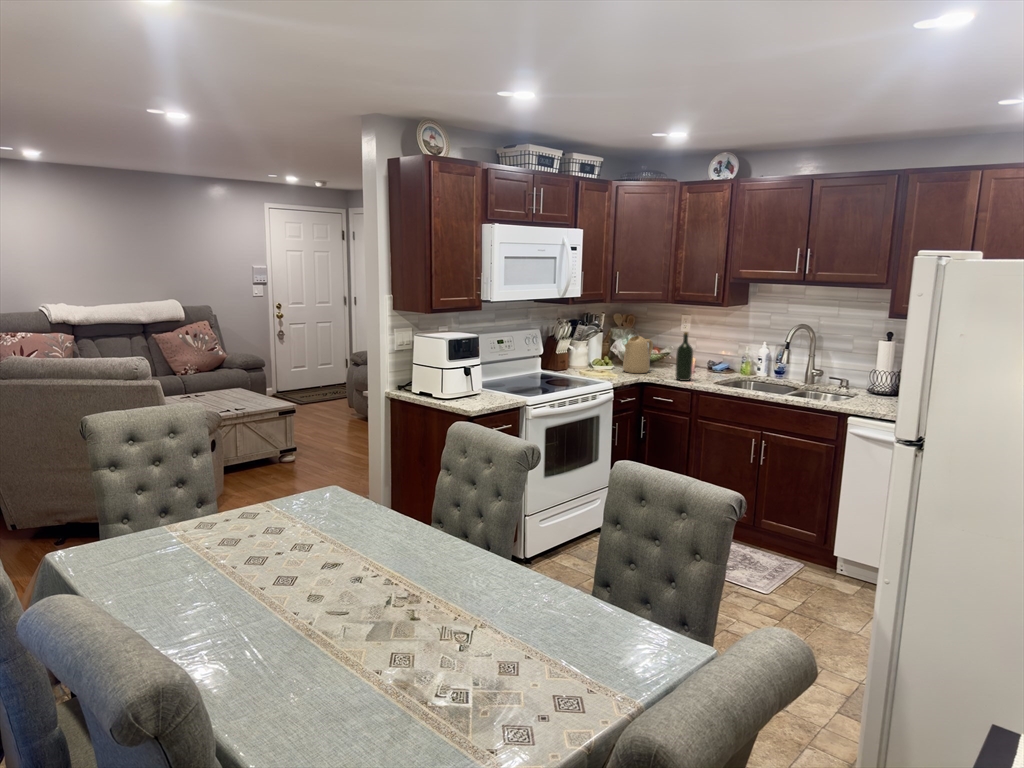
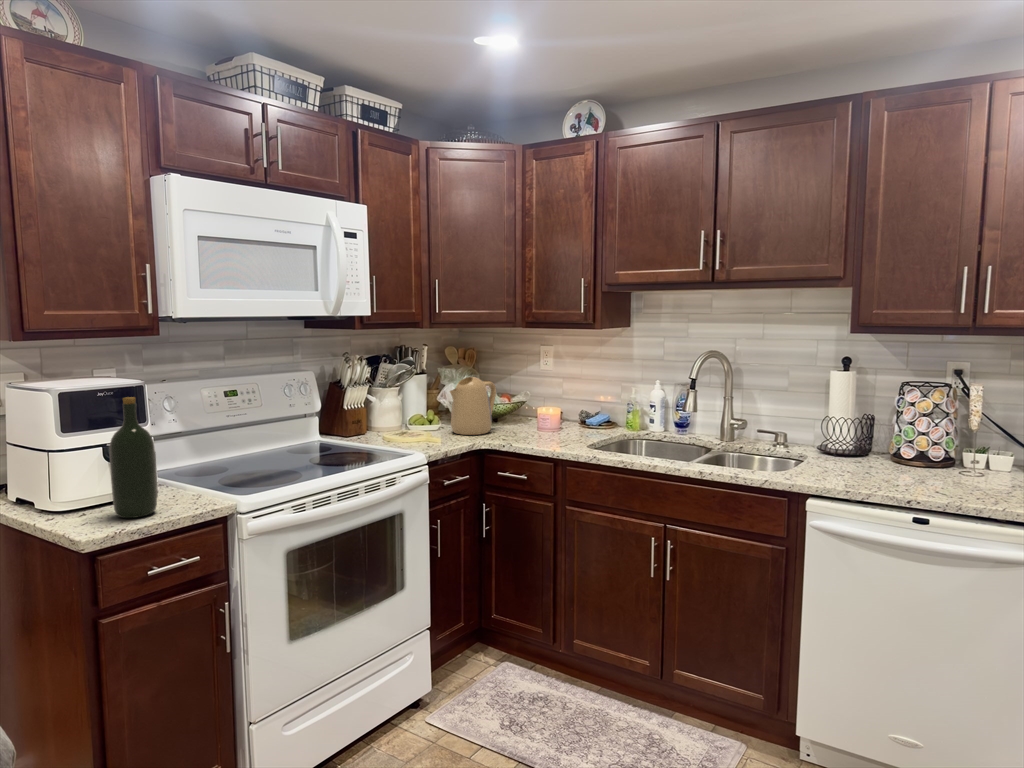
wine bottle: present [675,332,693,381] -> present [109,397,158,518]

